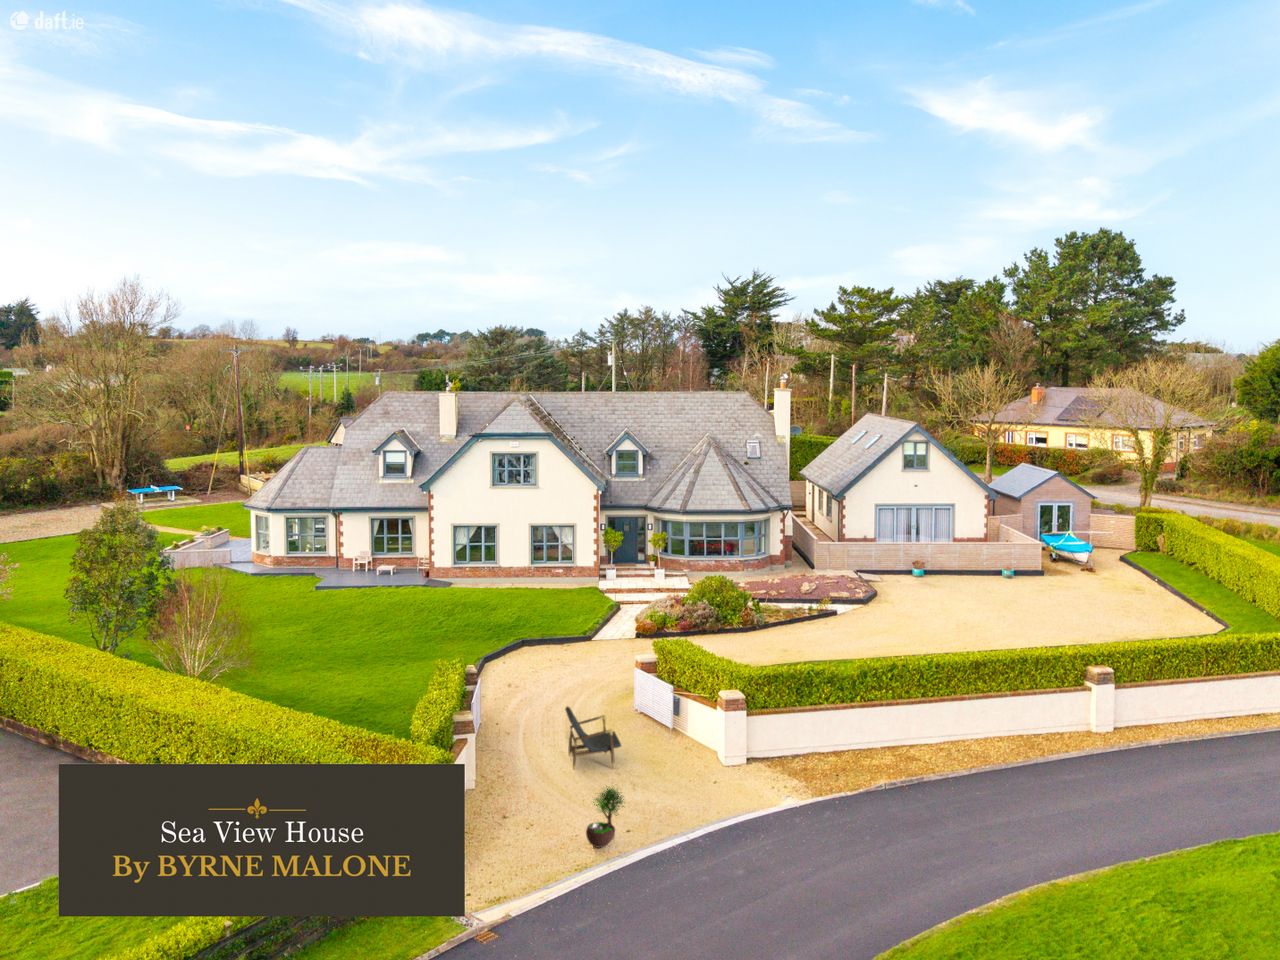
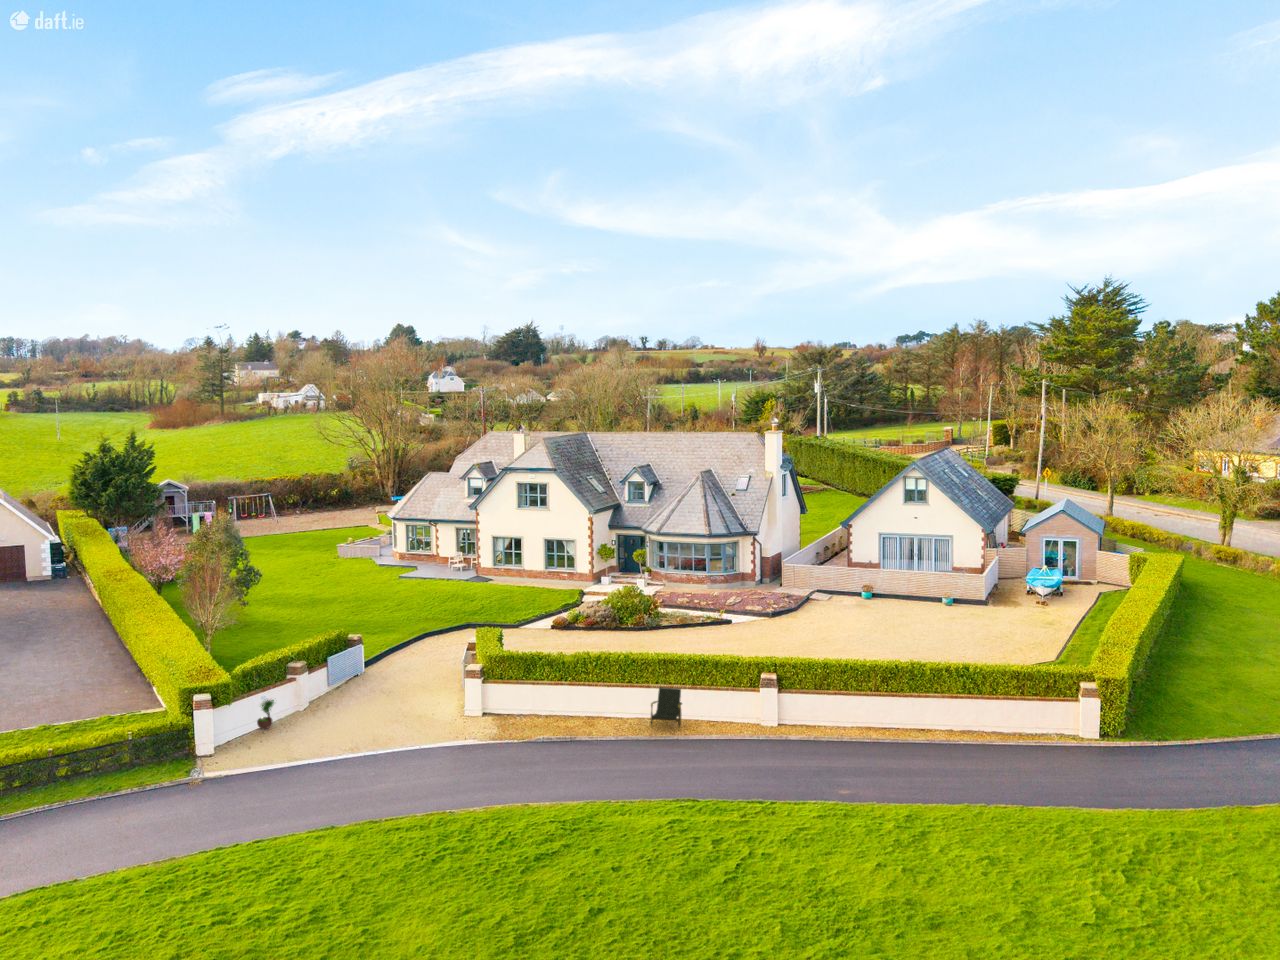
lounge chair: present [565,707,621,769] -> present [651,687,682,729]

